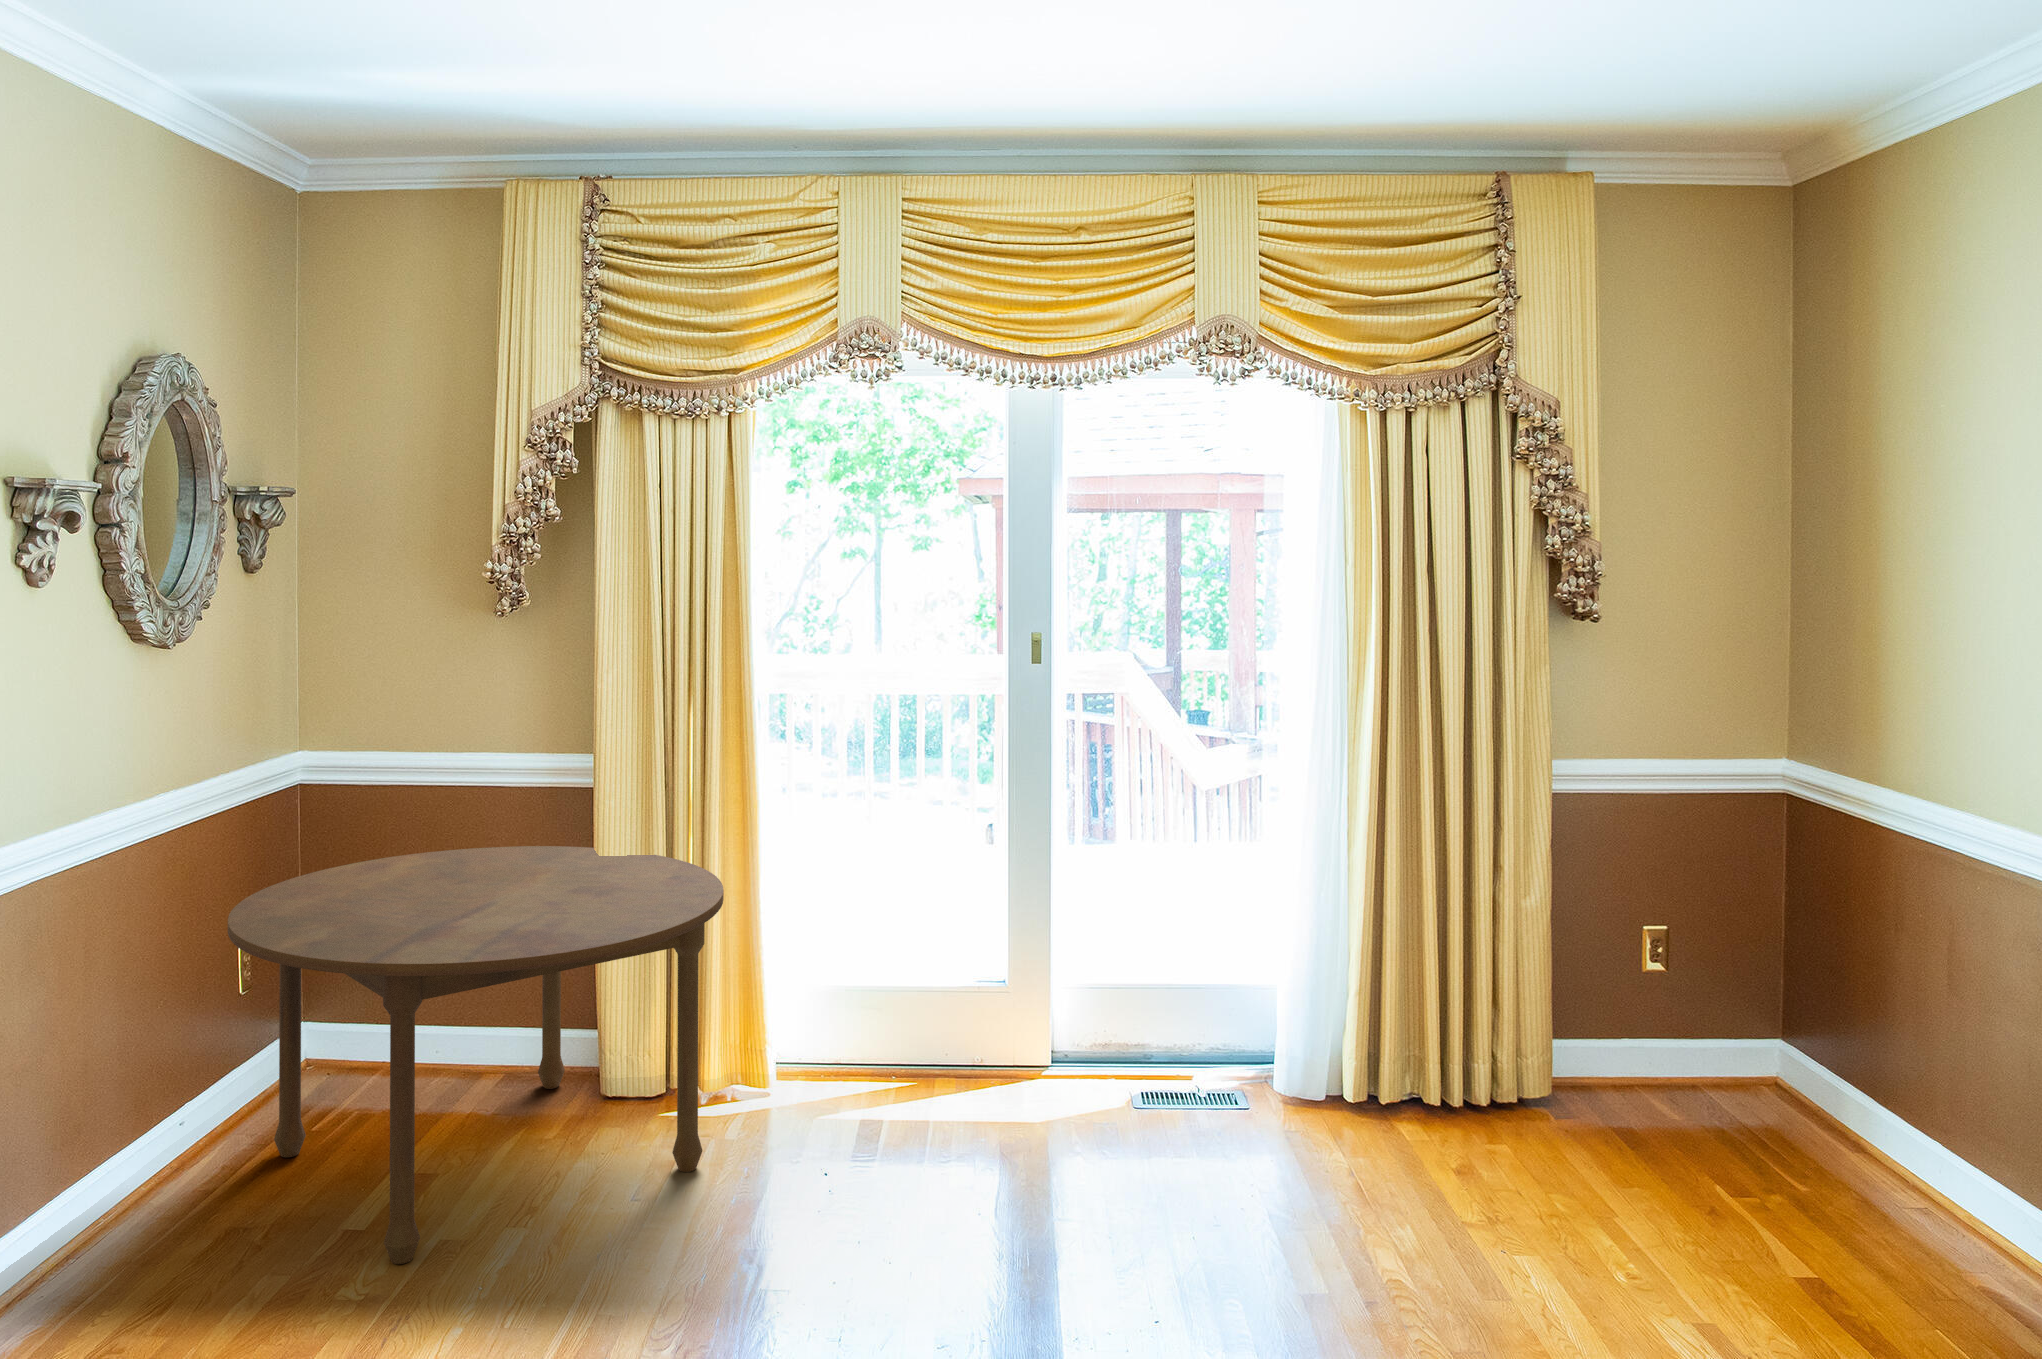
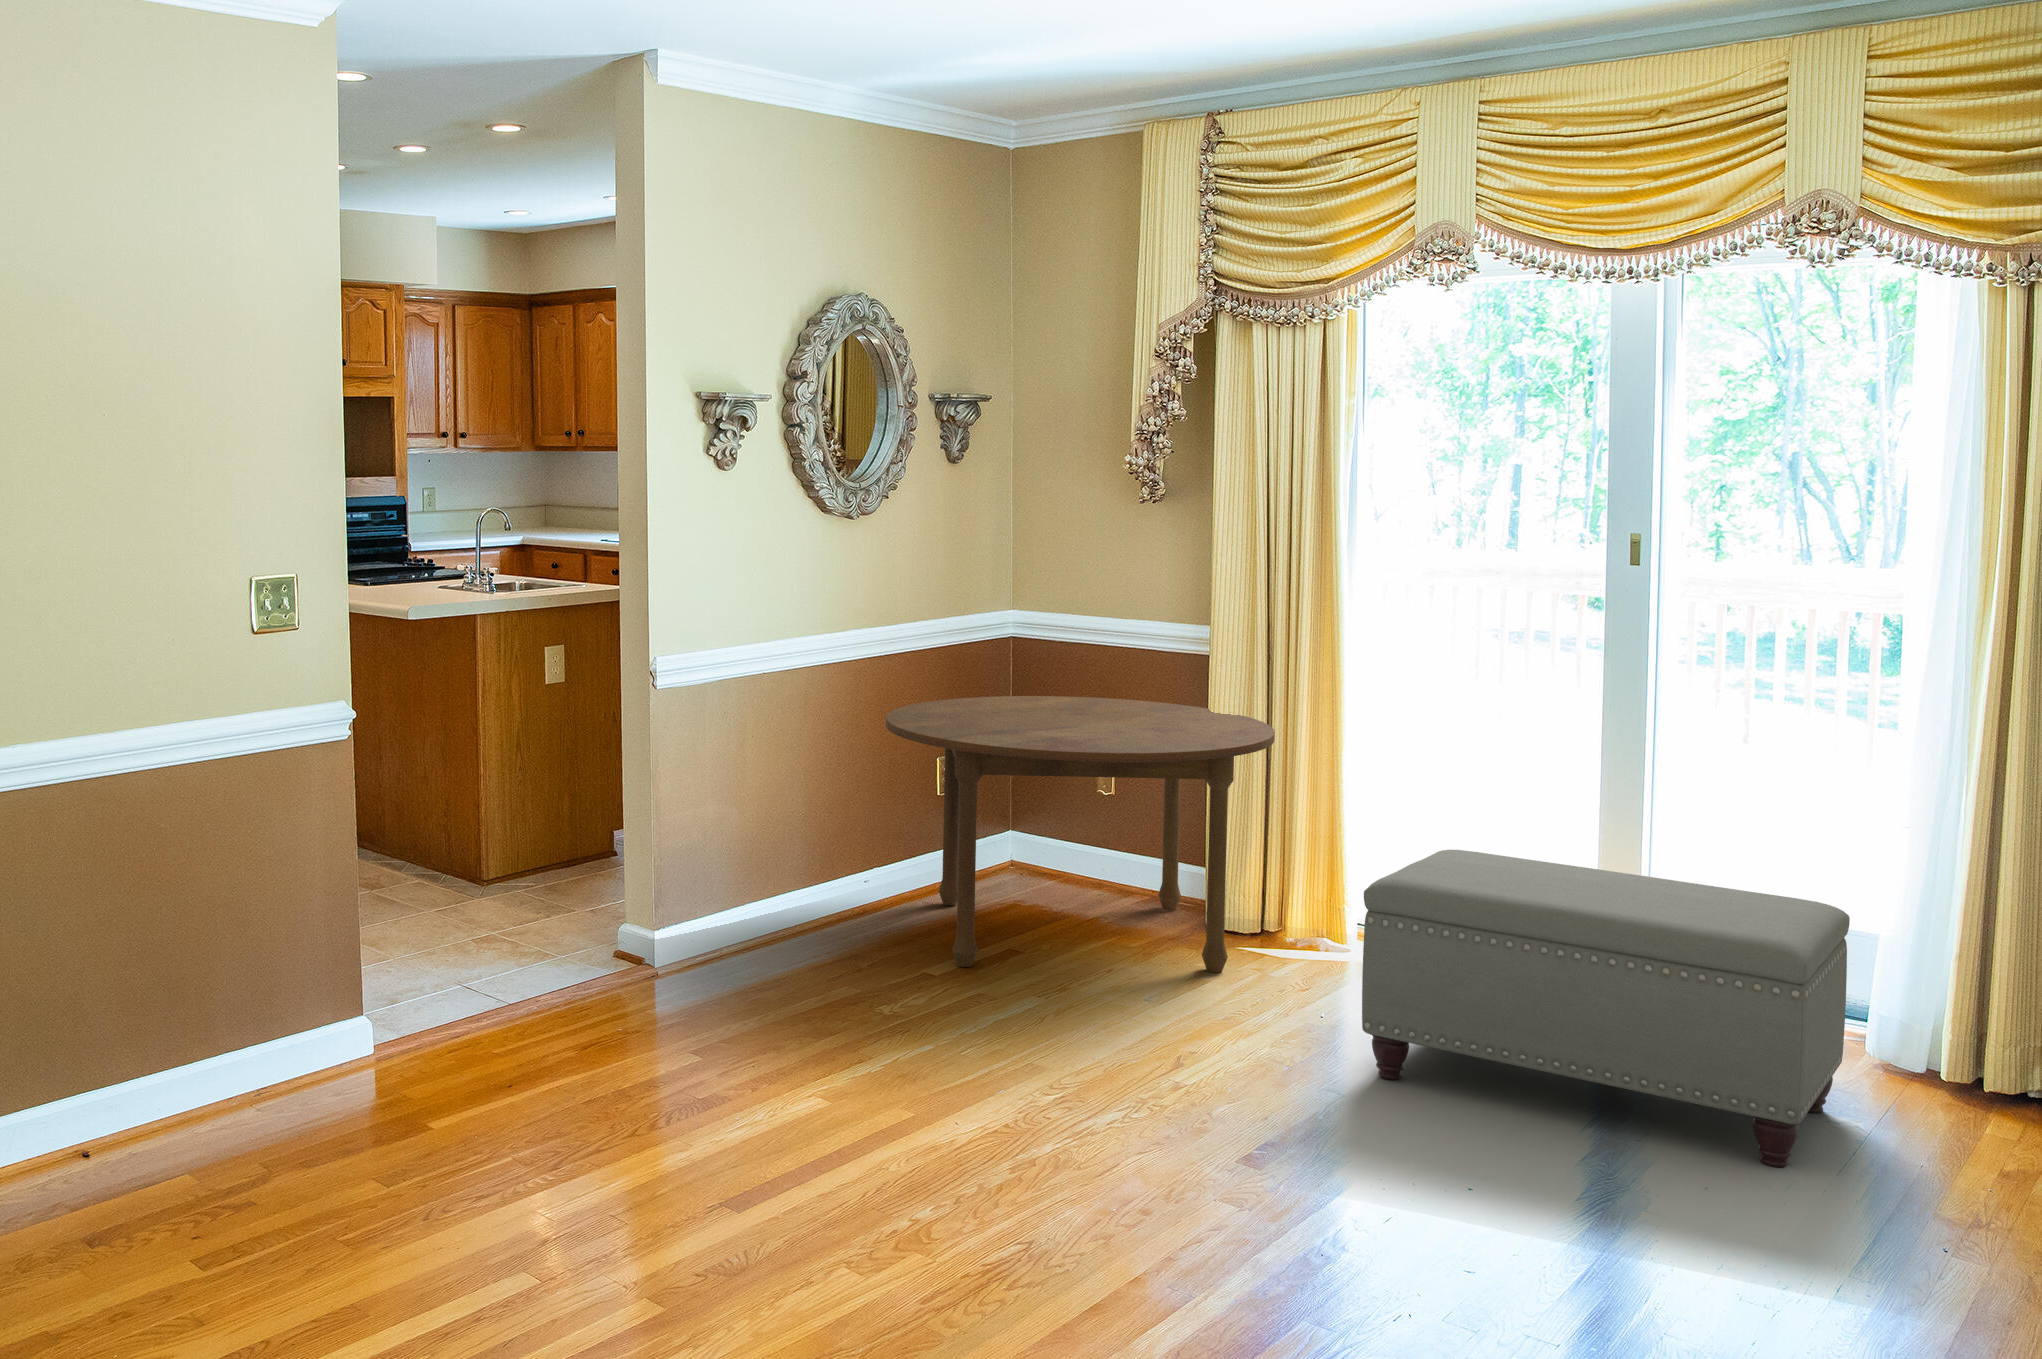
ottoman: none [961,980,1424,1278] -> present [1362,850,1850,1167]

